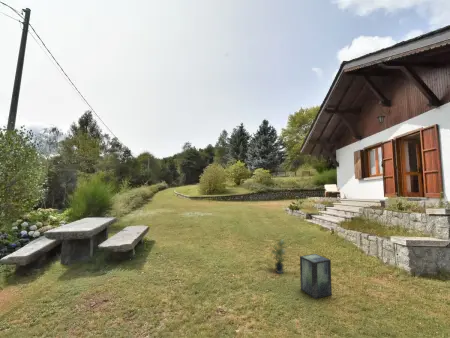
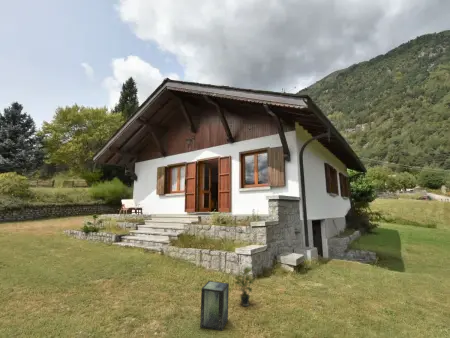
potted plant: present [272,239,285,273] -> present [235,266,254,306]

